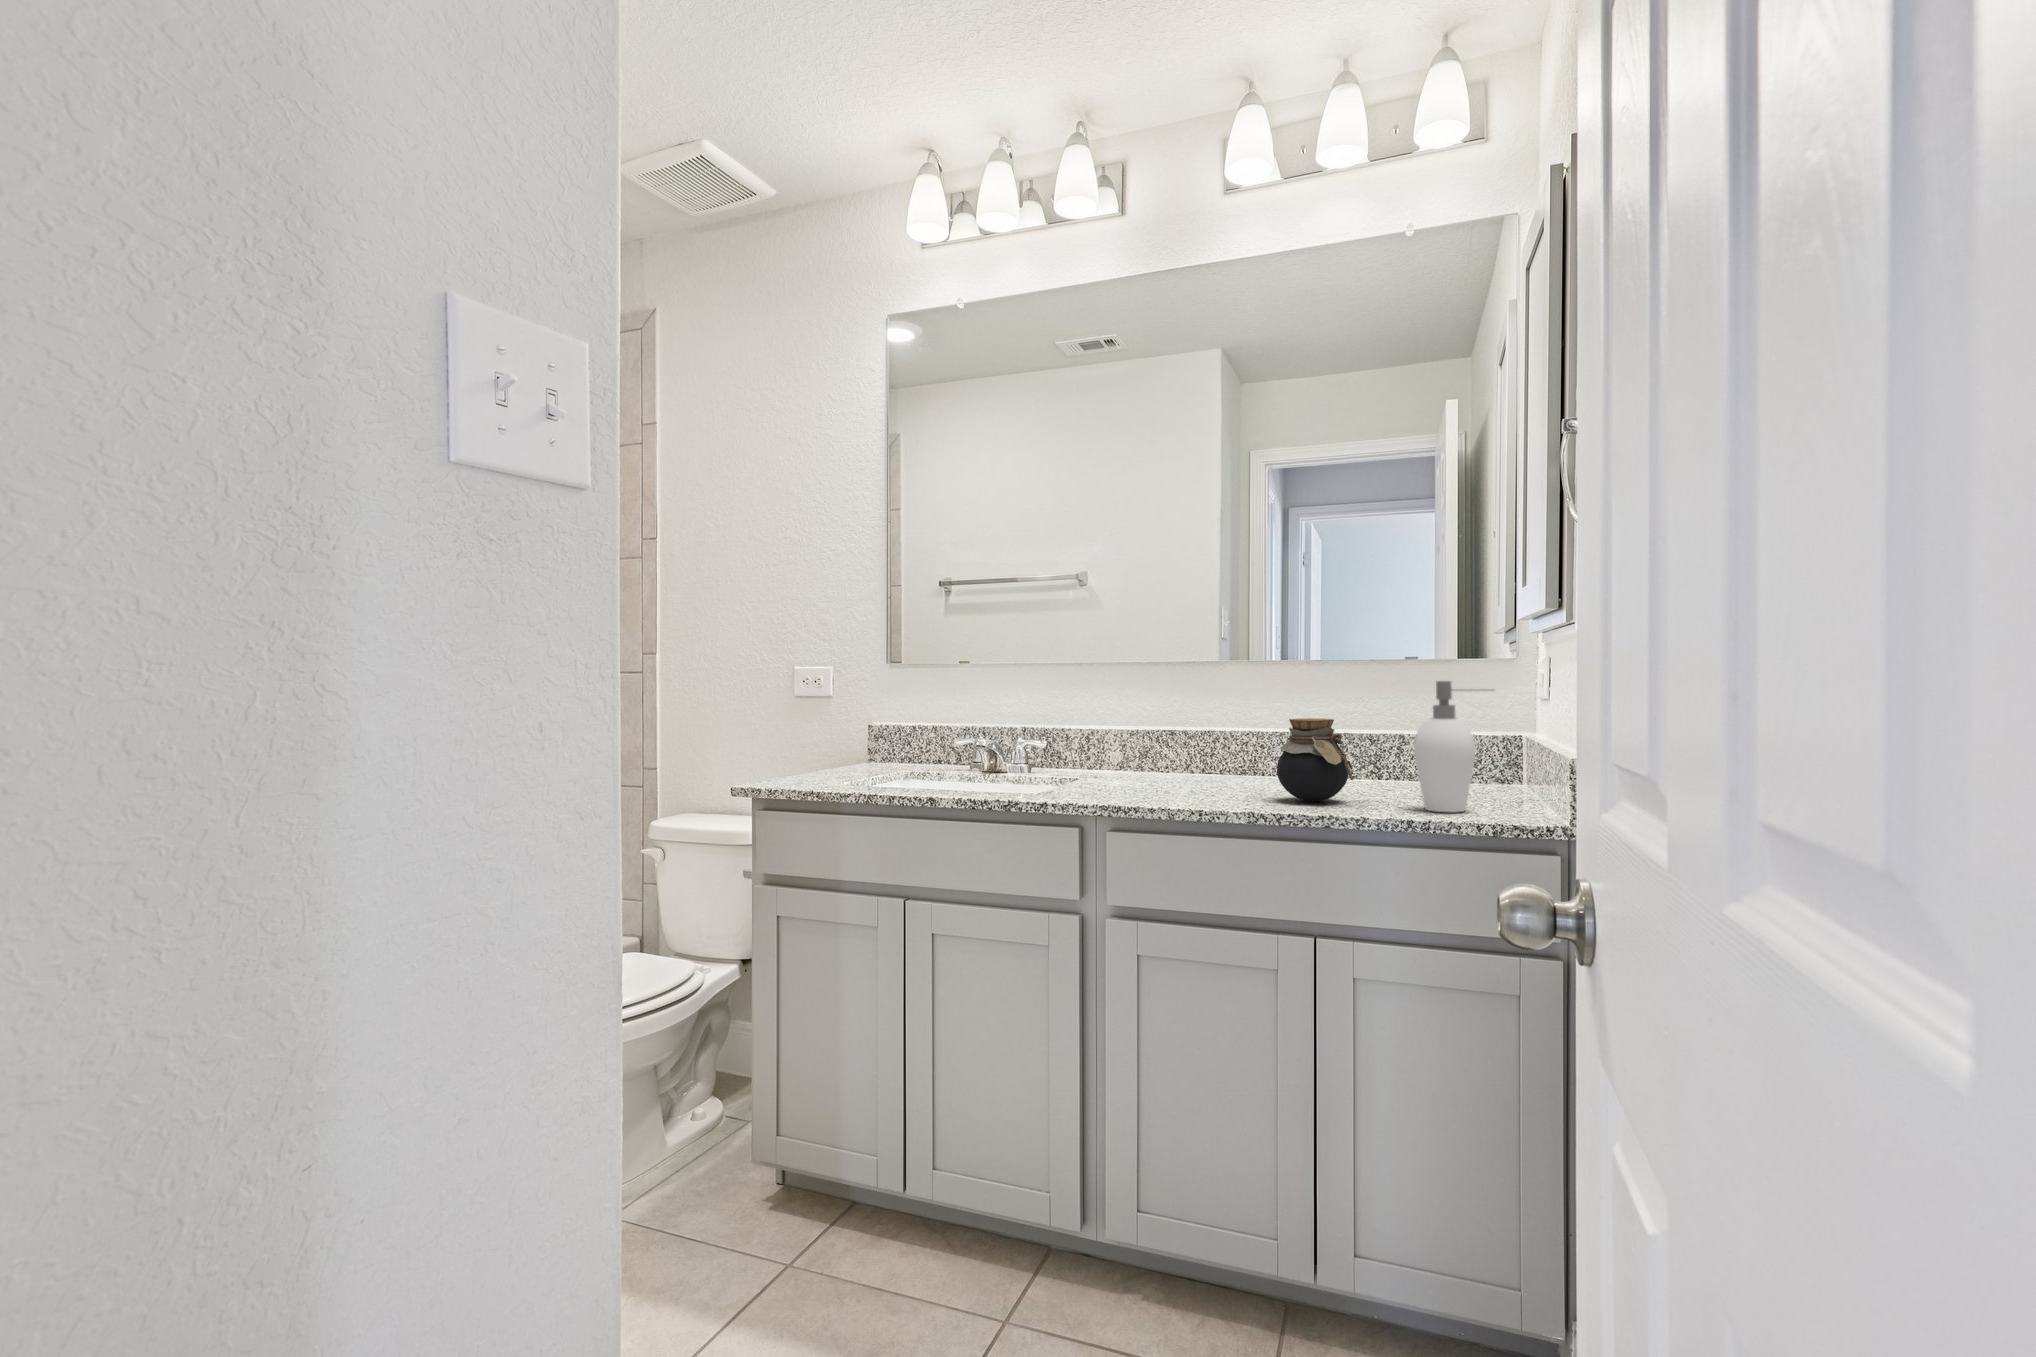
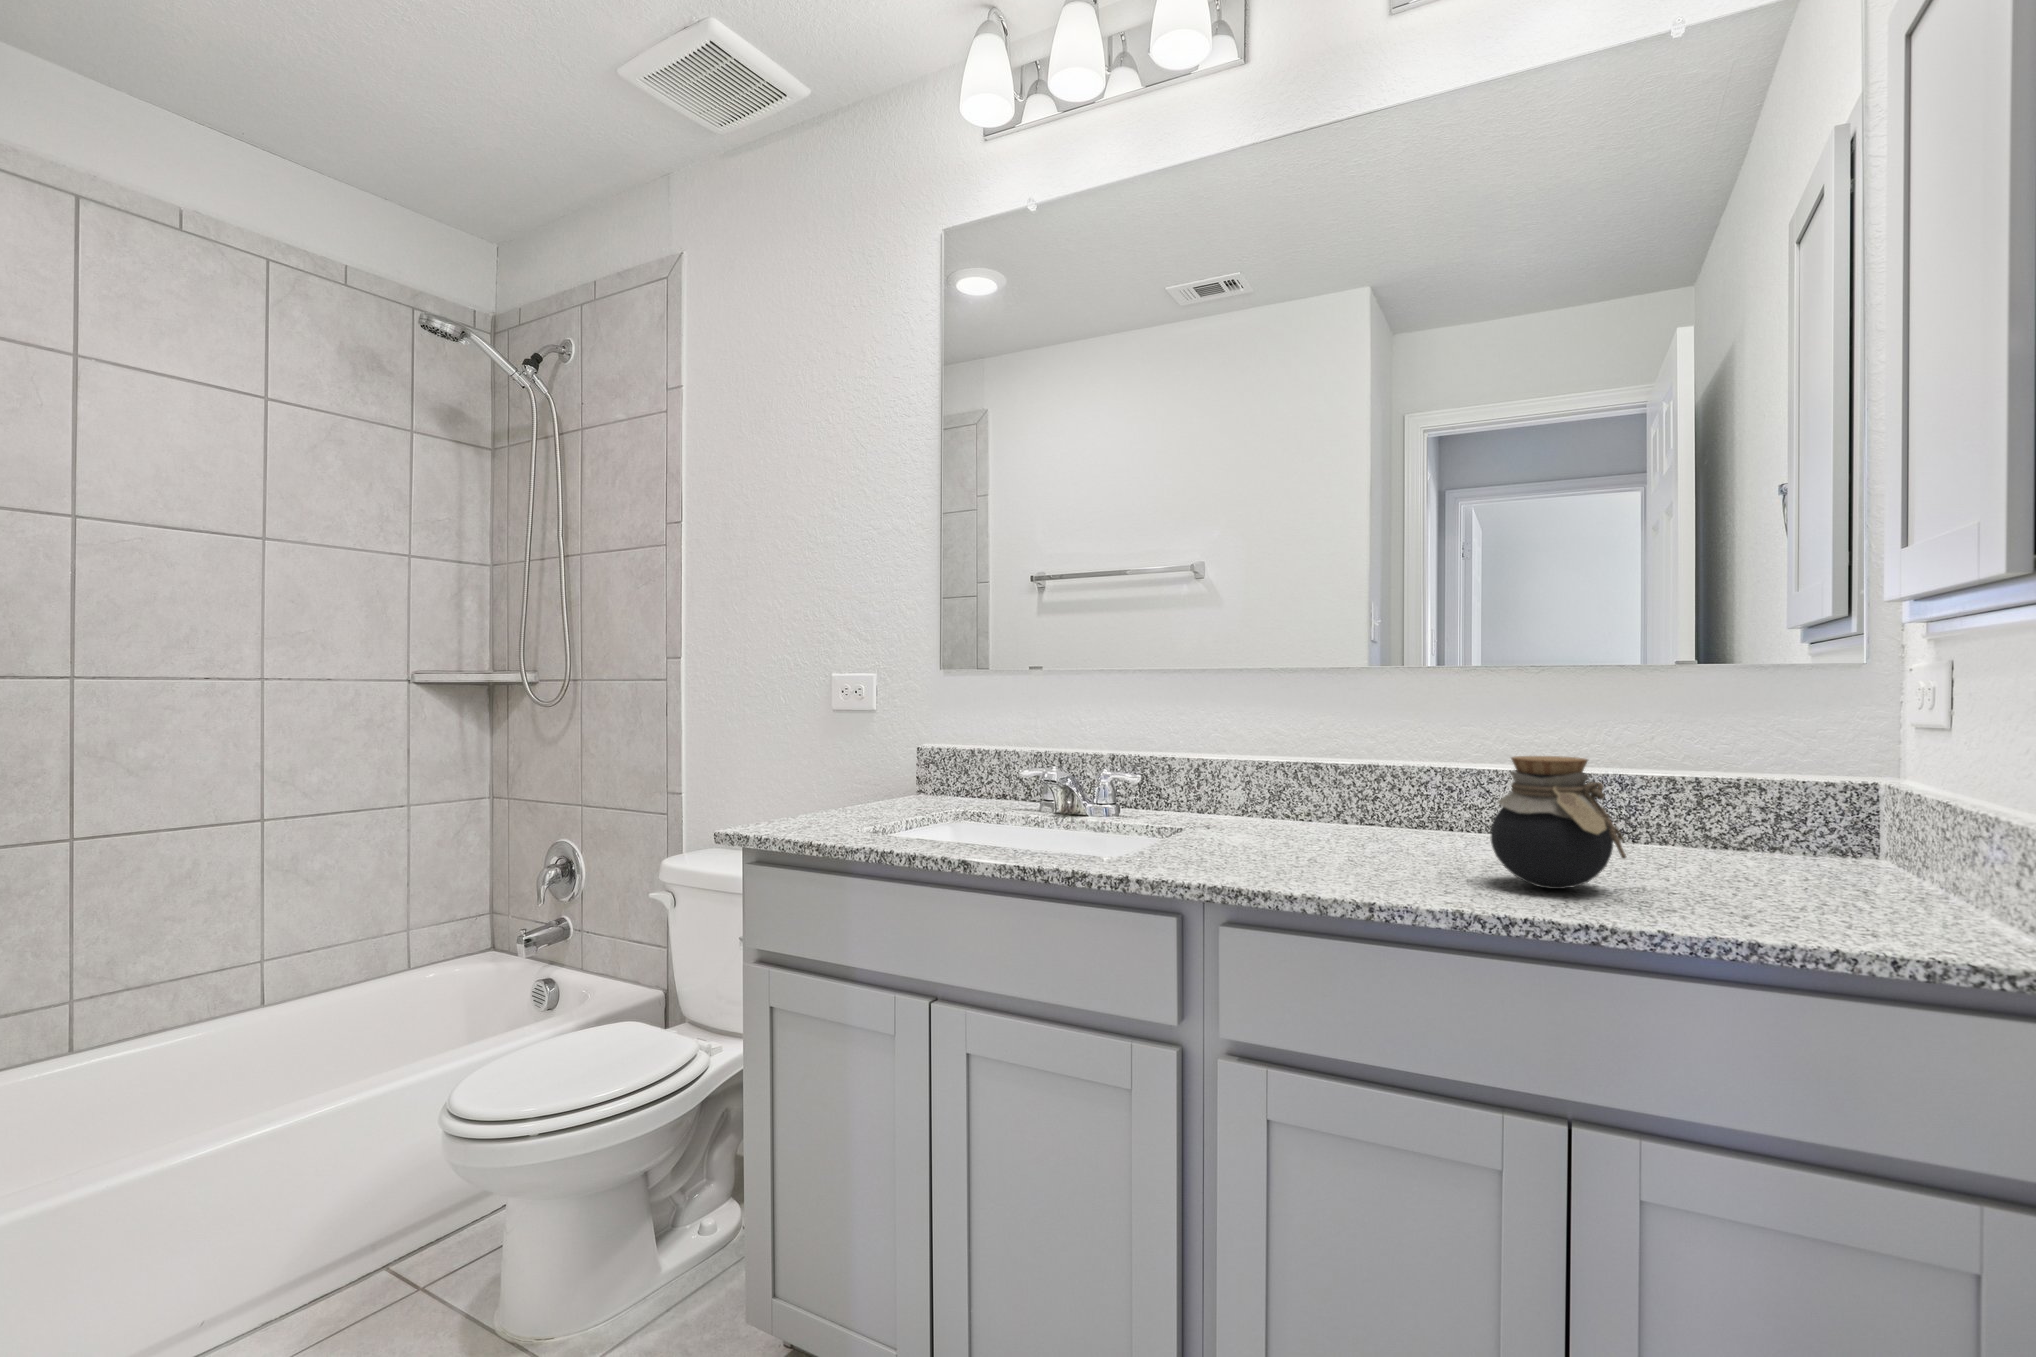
soap dispenser: present [1414,681,1476,812] -> none [1740,700,1906,926]

